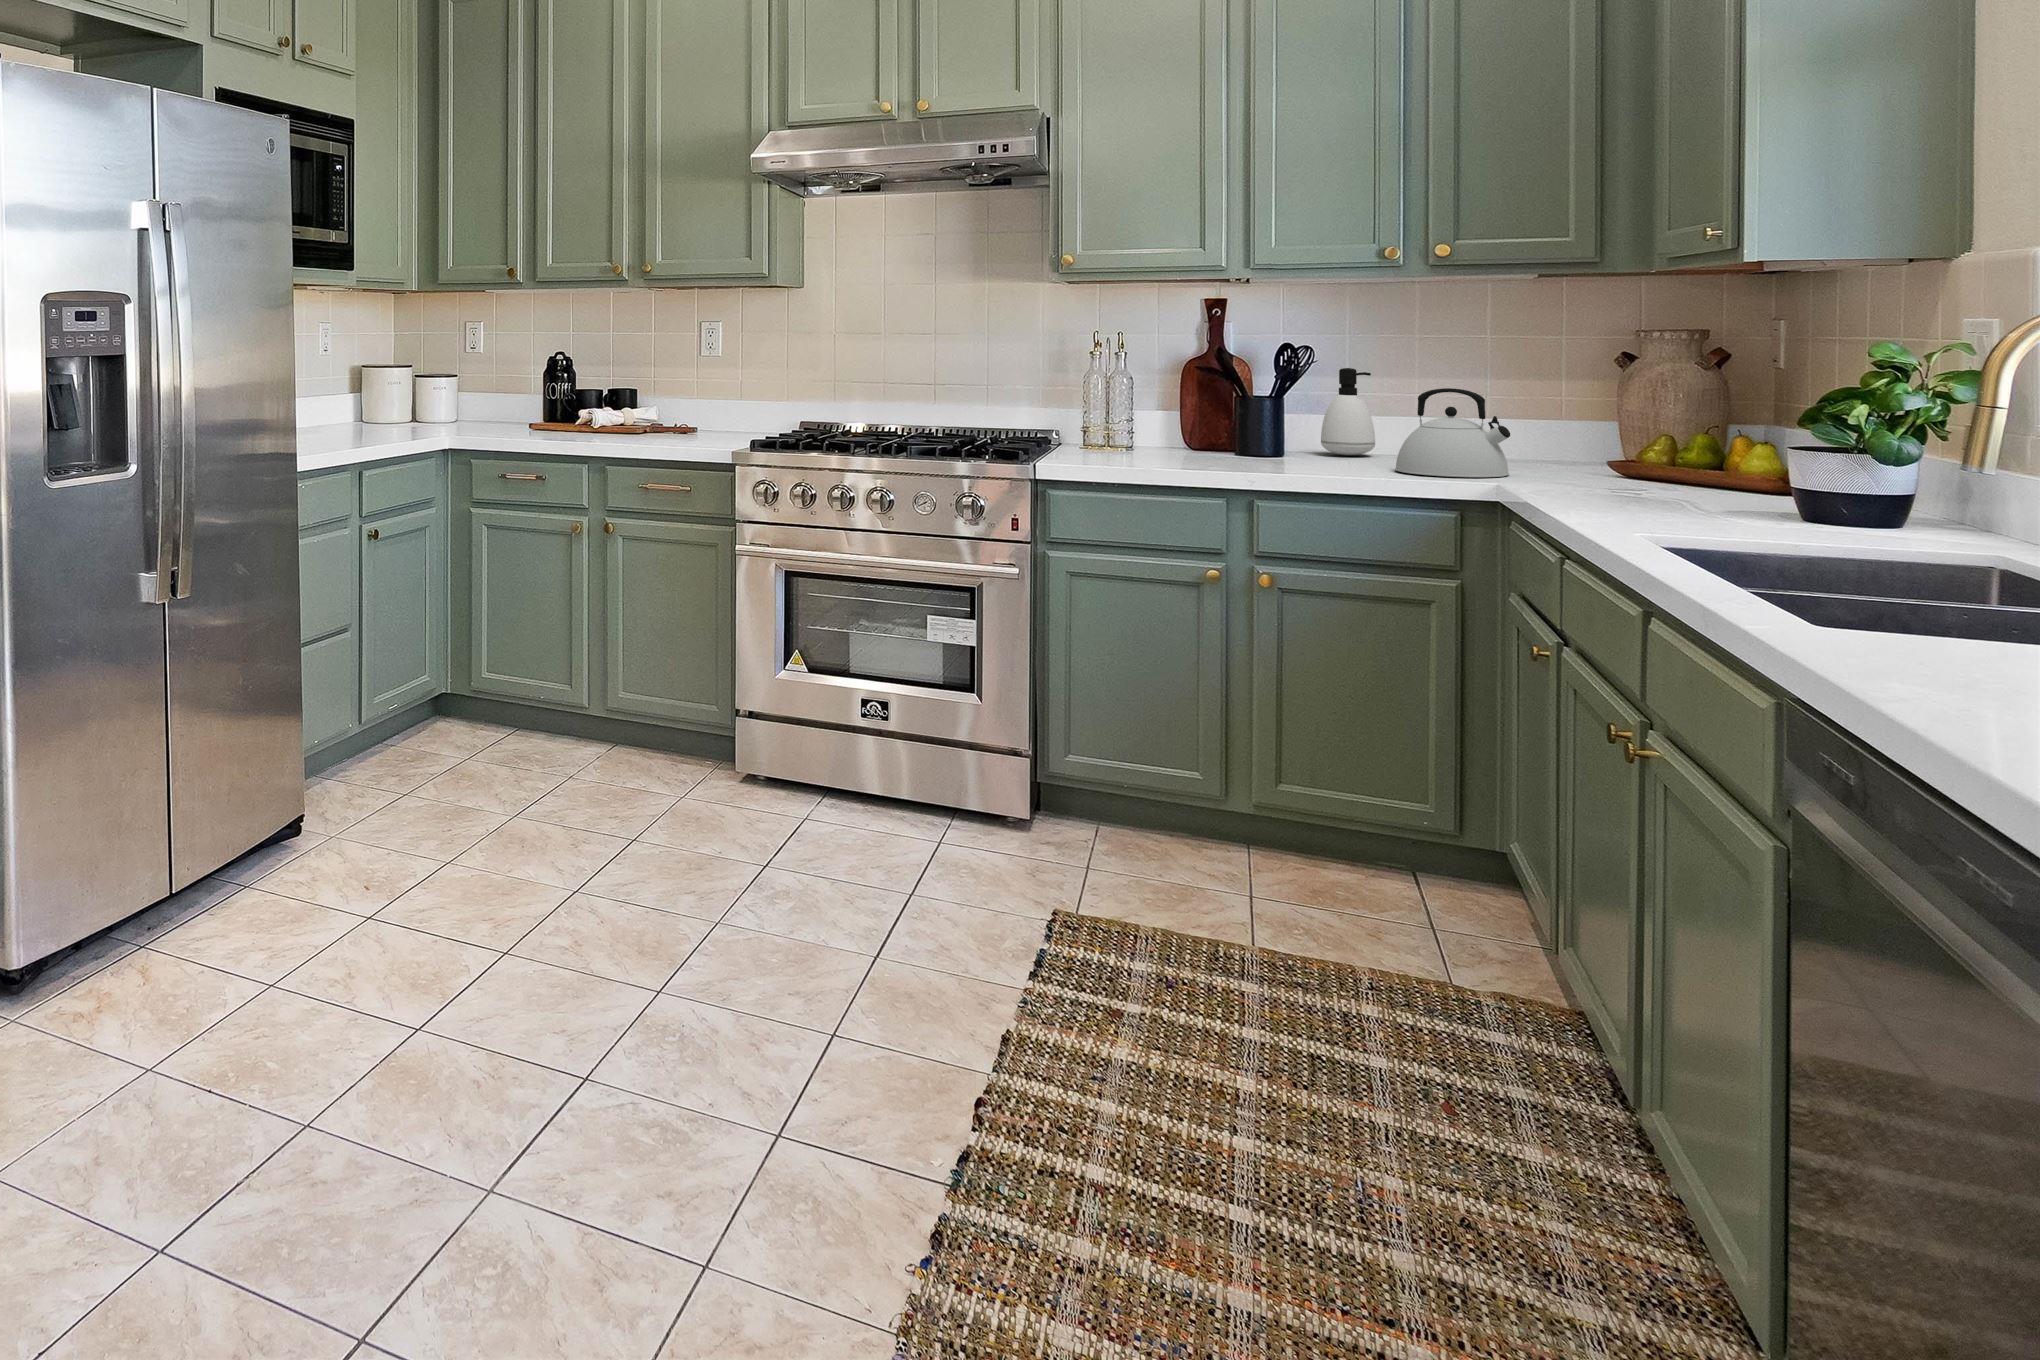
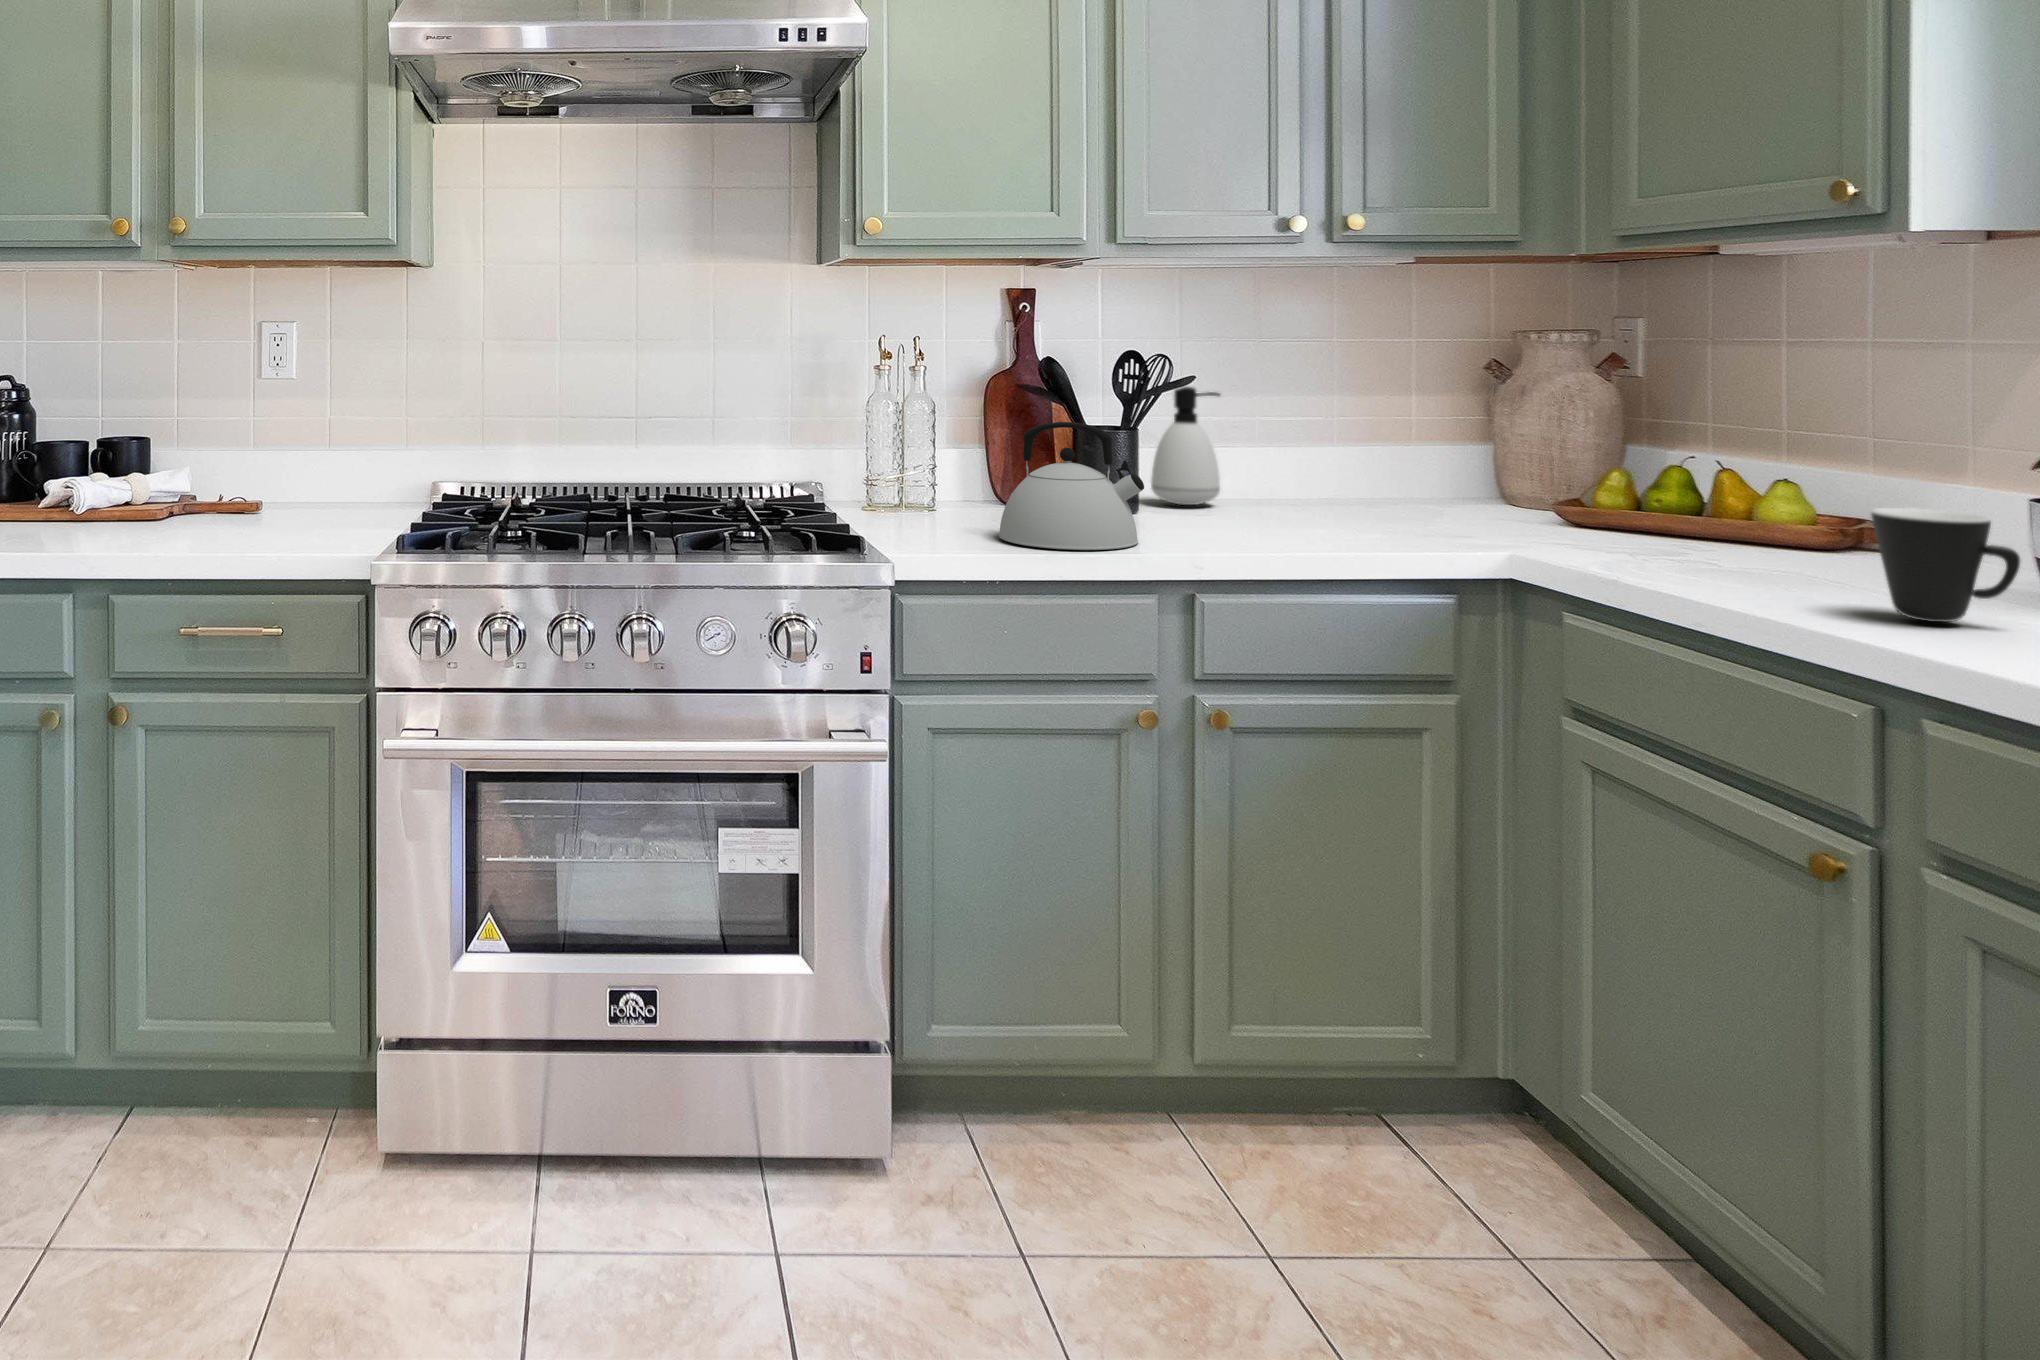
kettle: present [1395,388,1510,477] -> present [999,422,1144,550]
mug: none [1613,442,1693,513] -> present [1871,508,2020,622]

